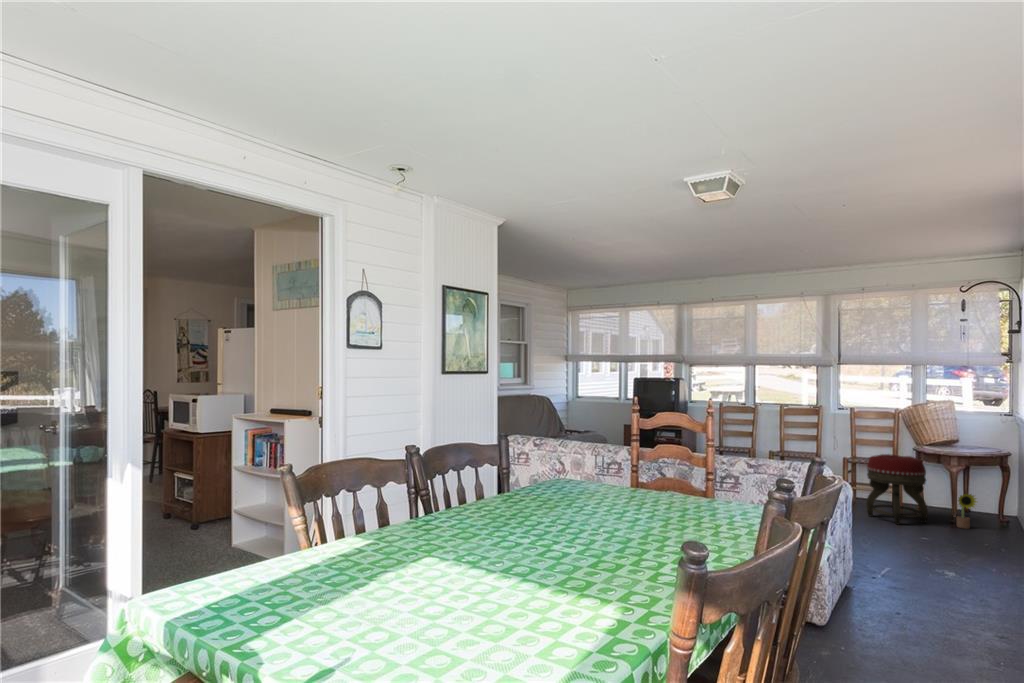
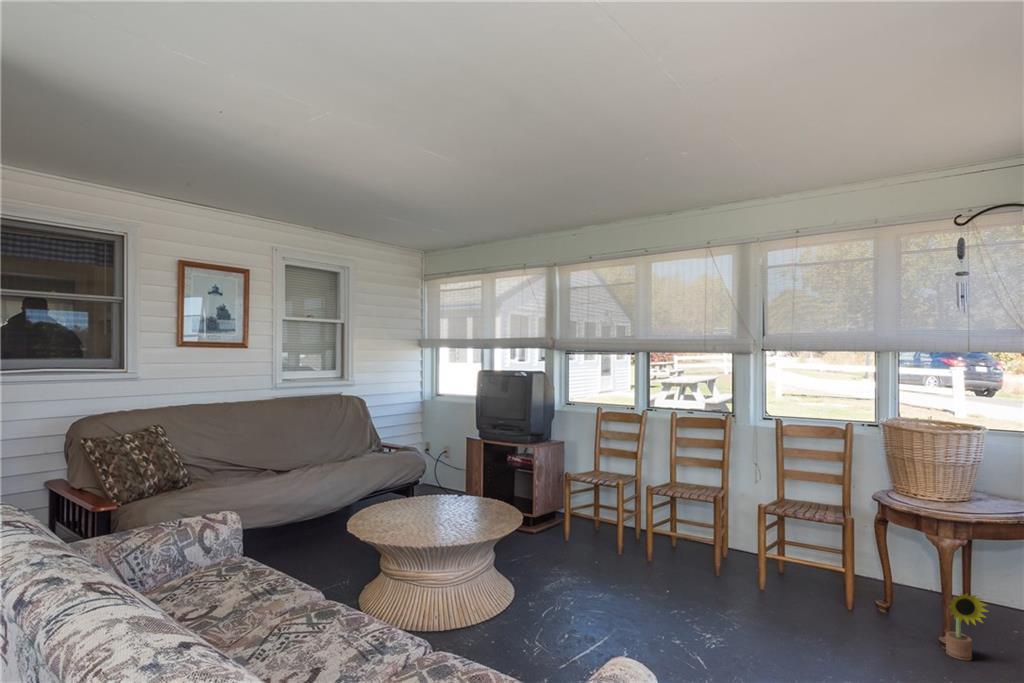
footstool: present [866,454,928,524] -> none [783,505,892,645]

